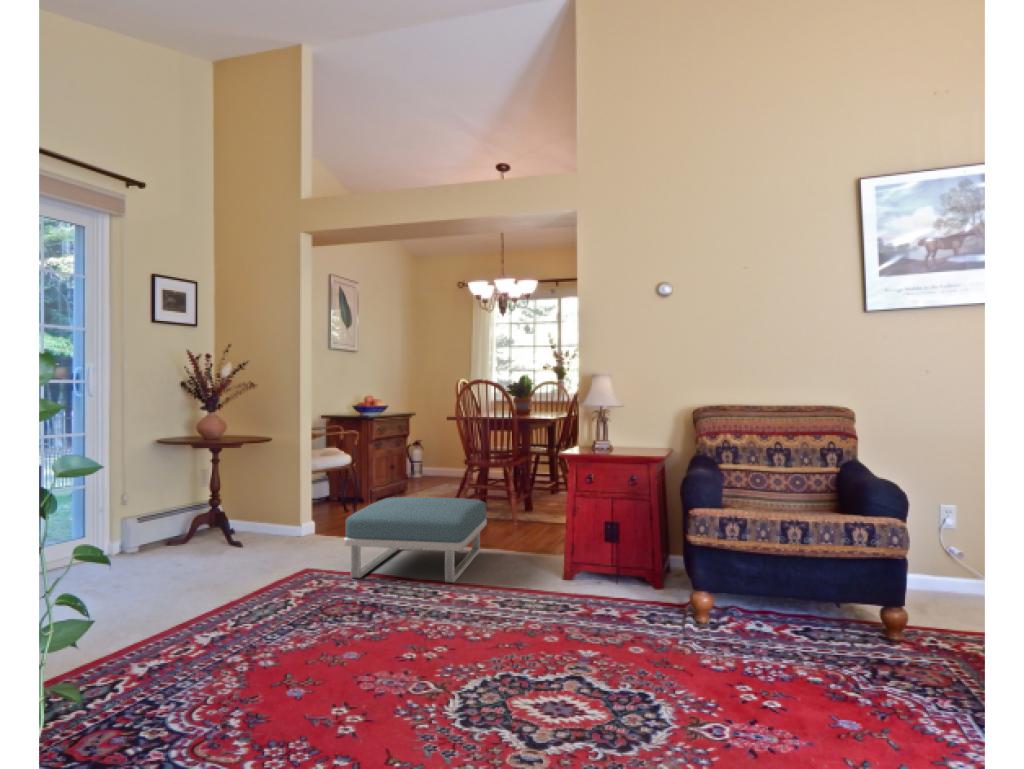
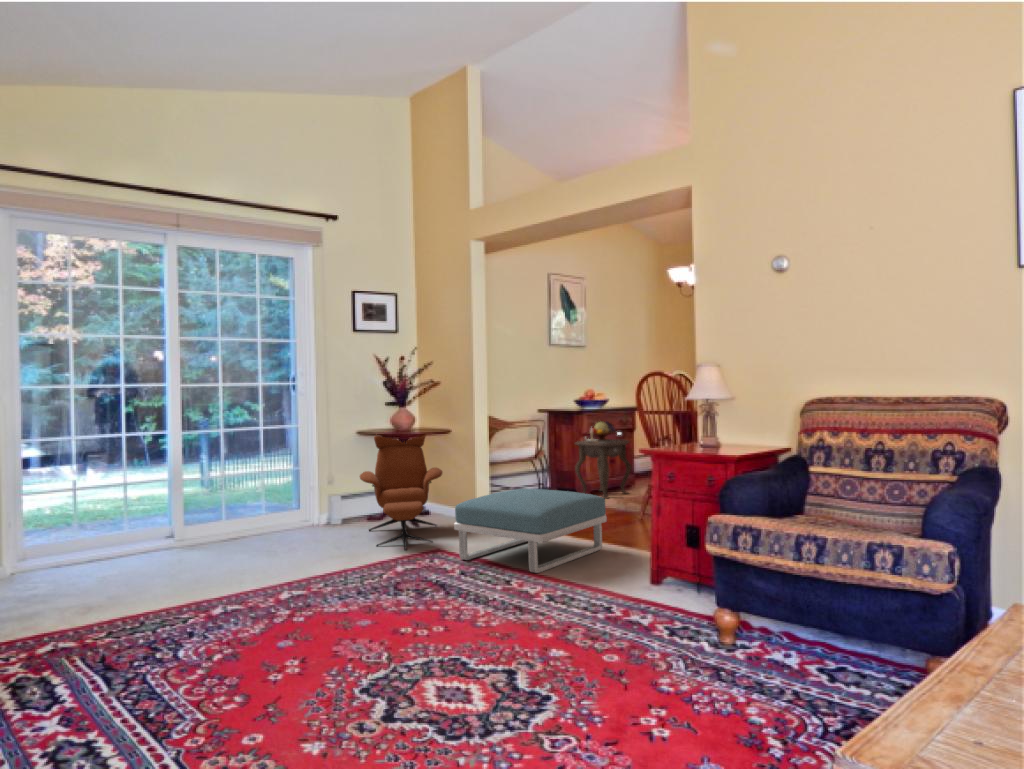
side table: none [376,428,429,505] -> present [575,421,631,499]
lounge chair: none [180,438,291,576] -> present [360,431,442,550]

